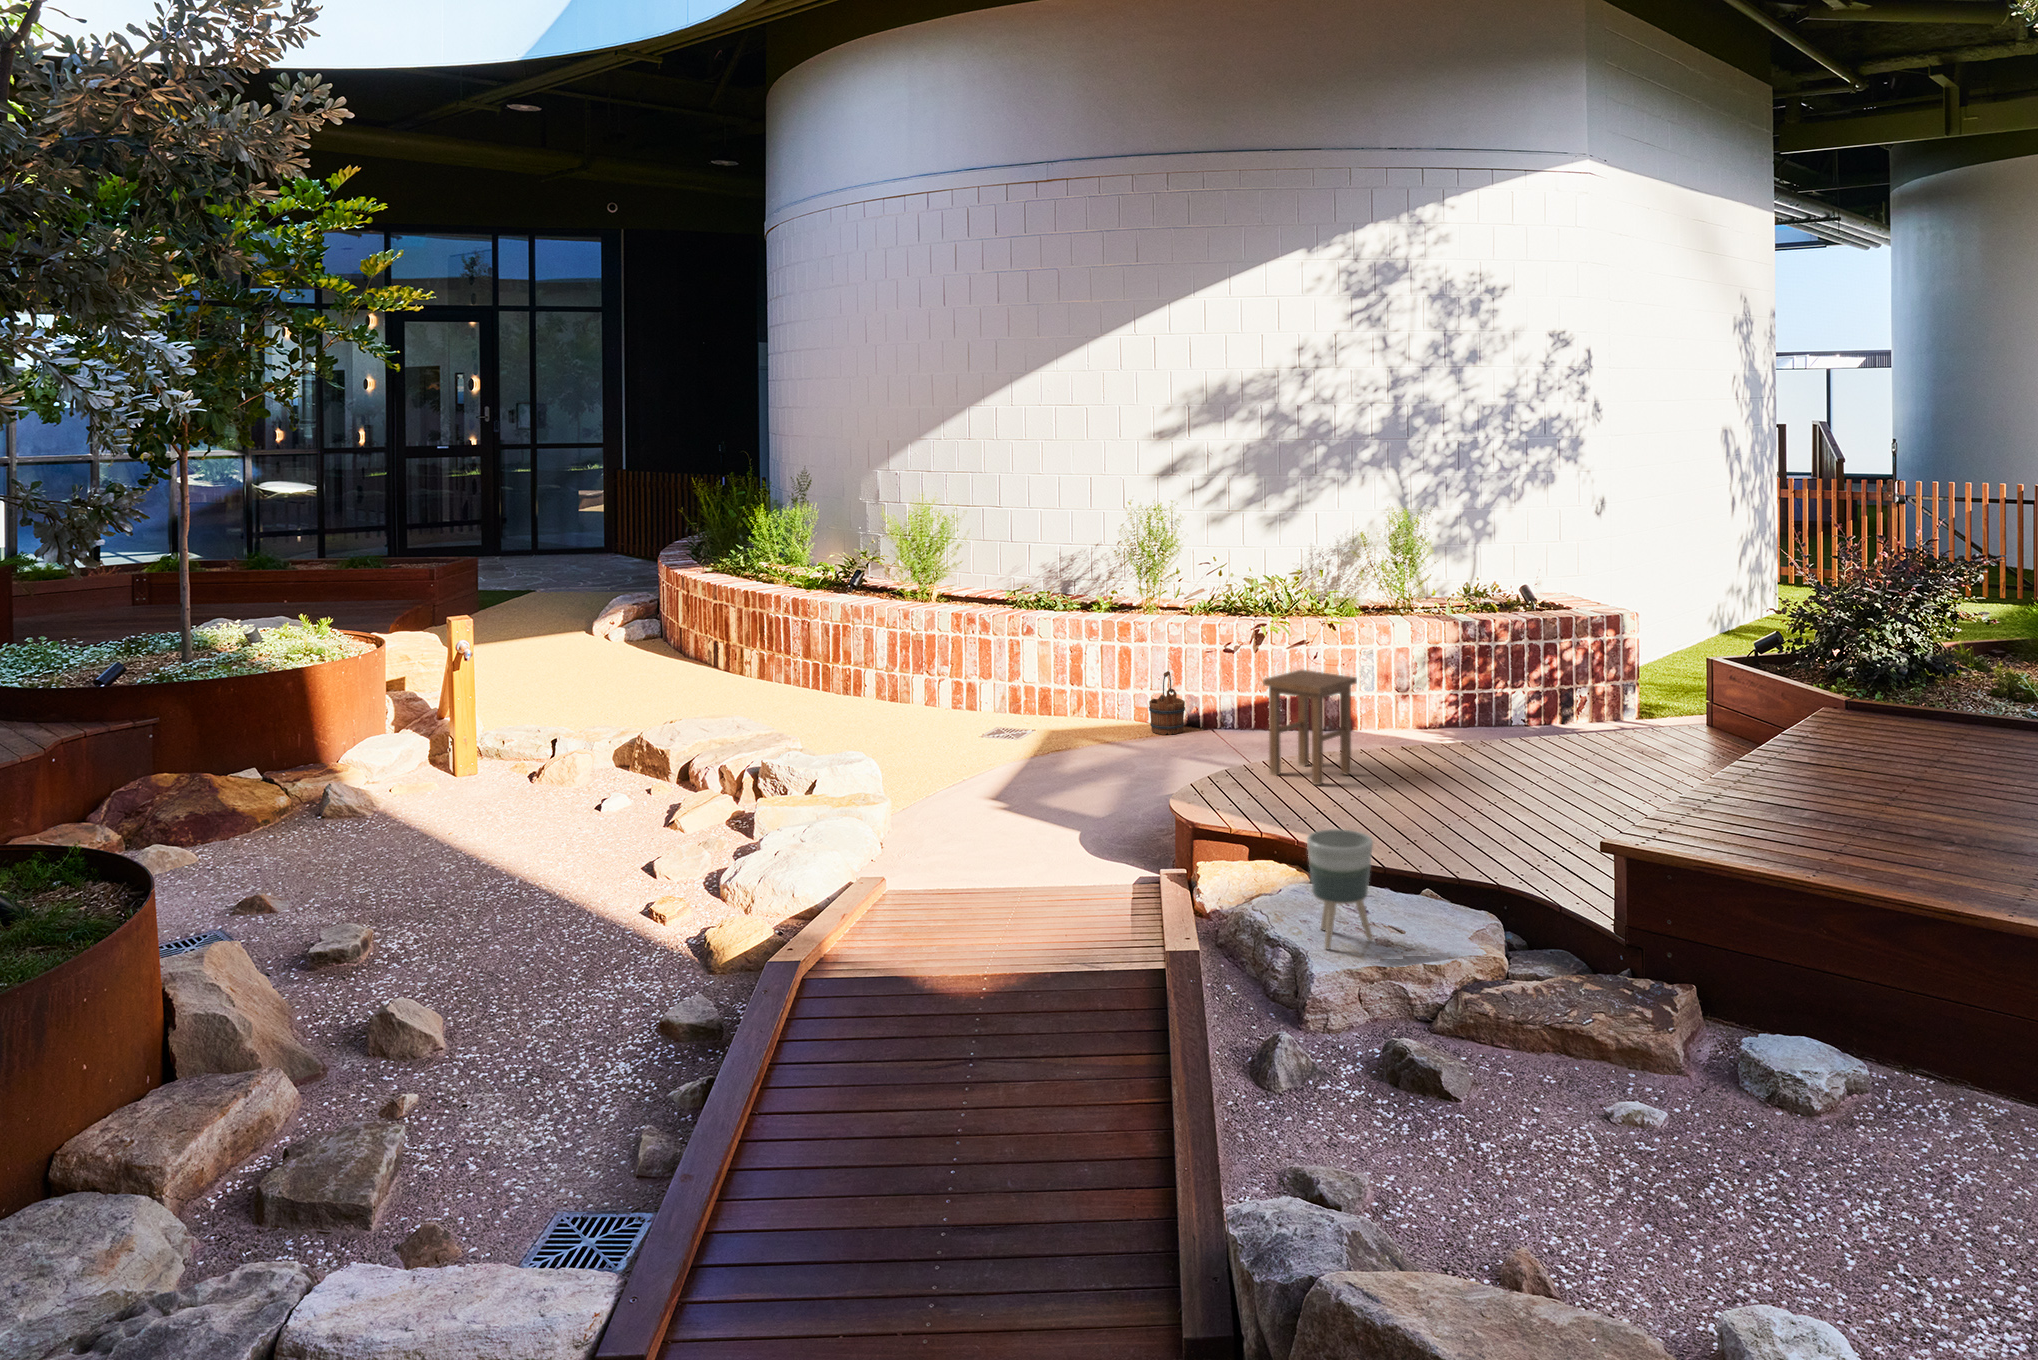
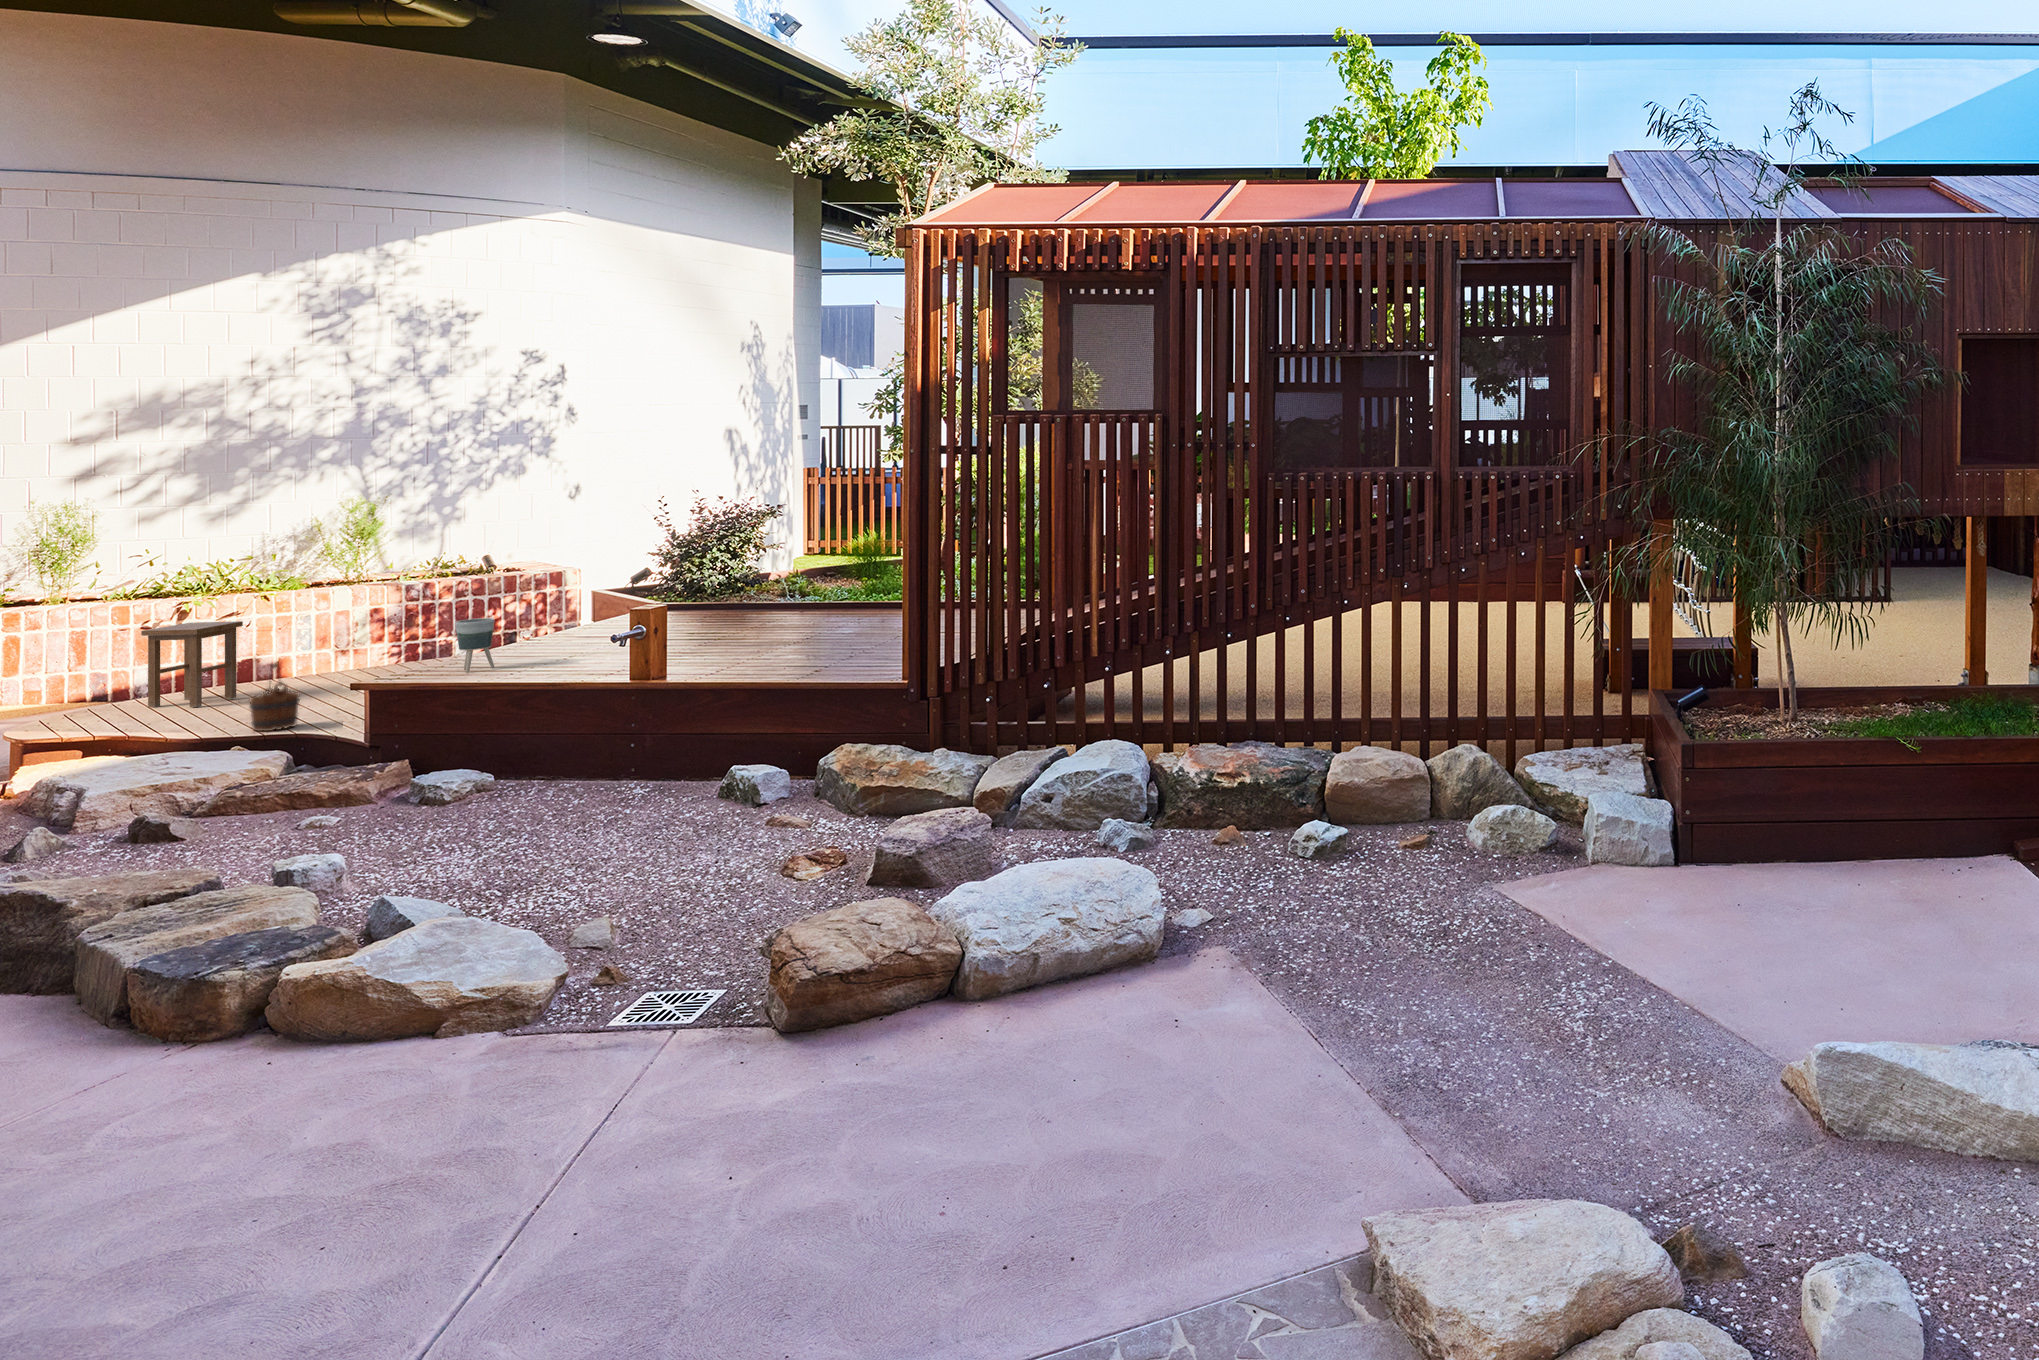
wooden bucket: present [1149,671,1185,735] -> present [250,663,300,731]
planter: present [1307,829,1373,949] -> present [455,618,495,673]

